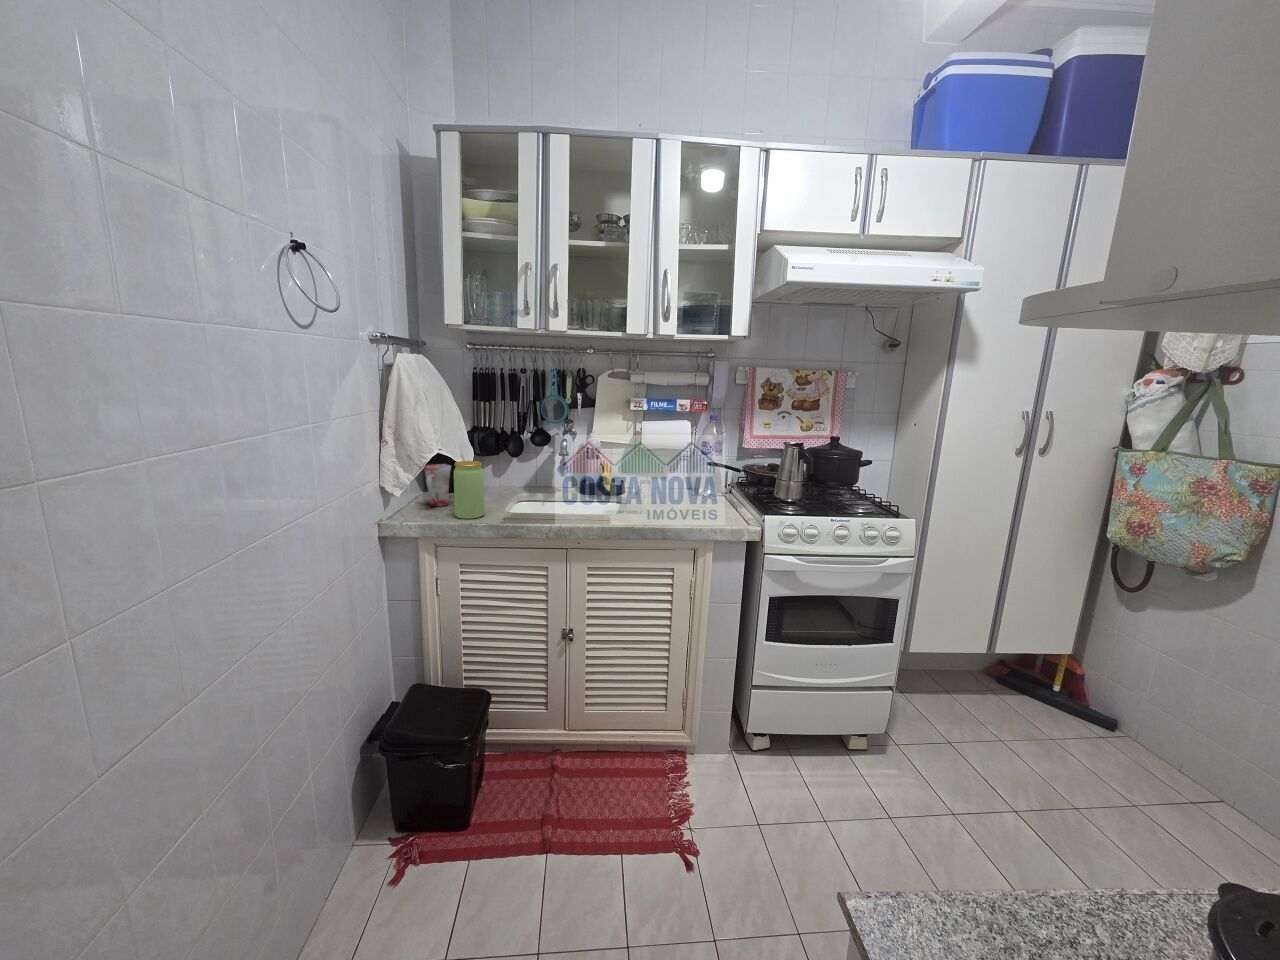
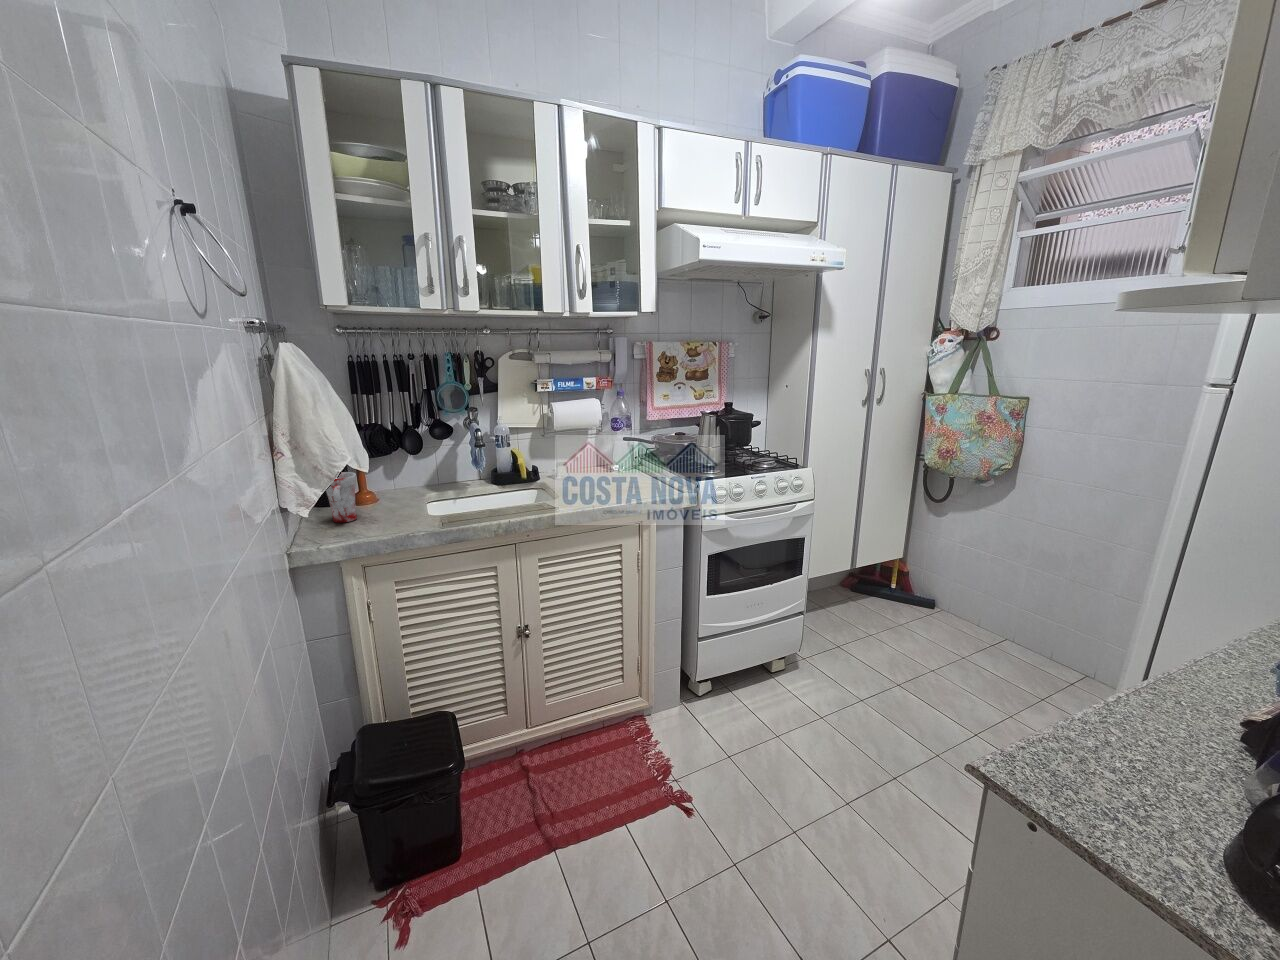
jar: present [454,461,484,519] -> none [373,464,414,531]

